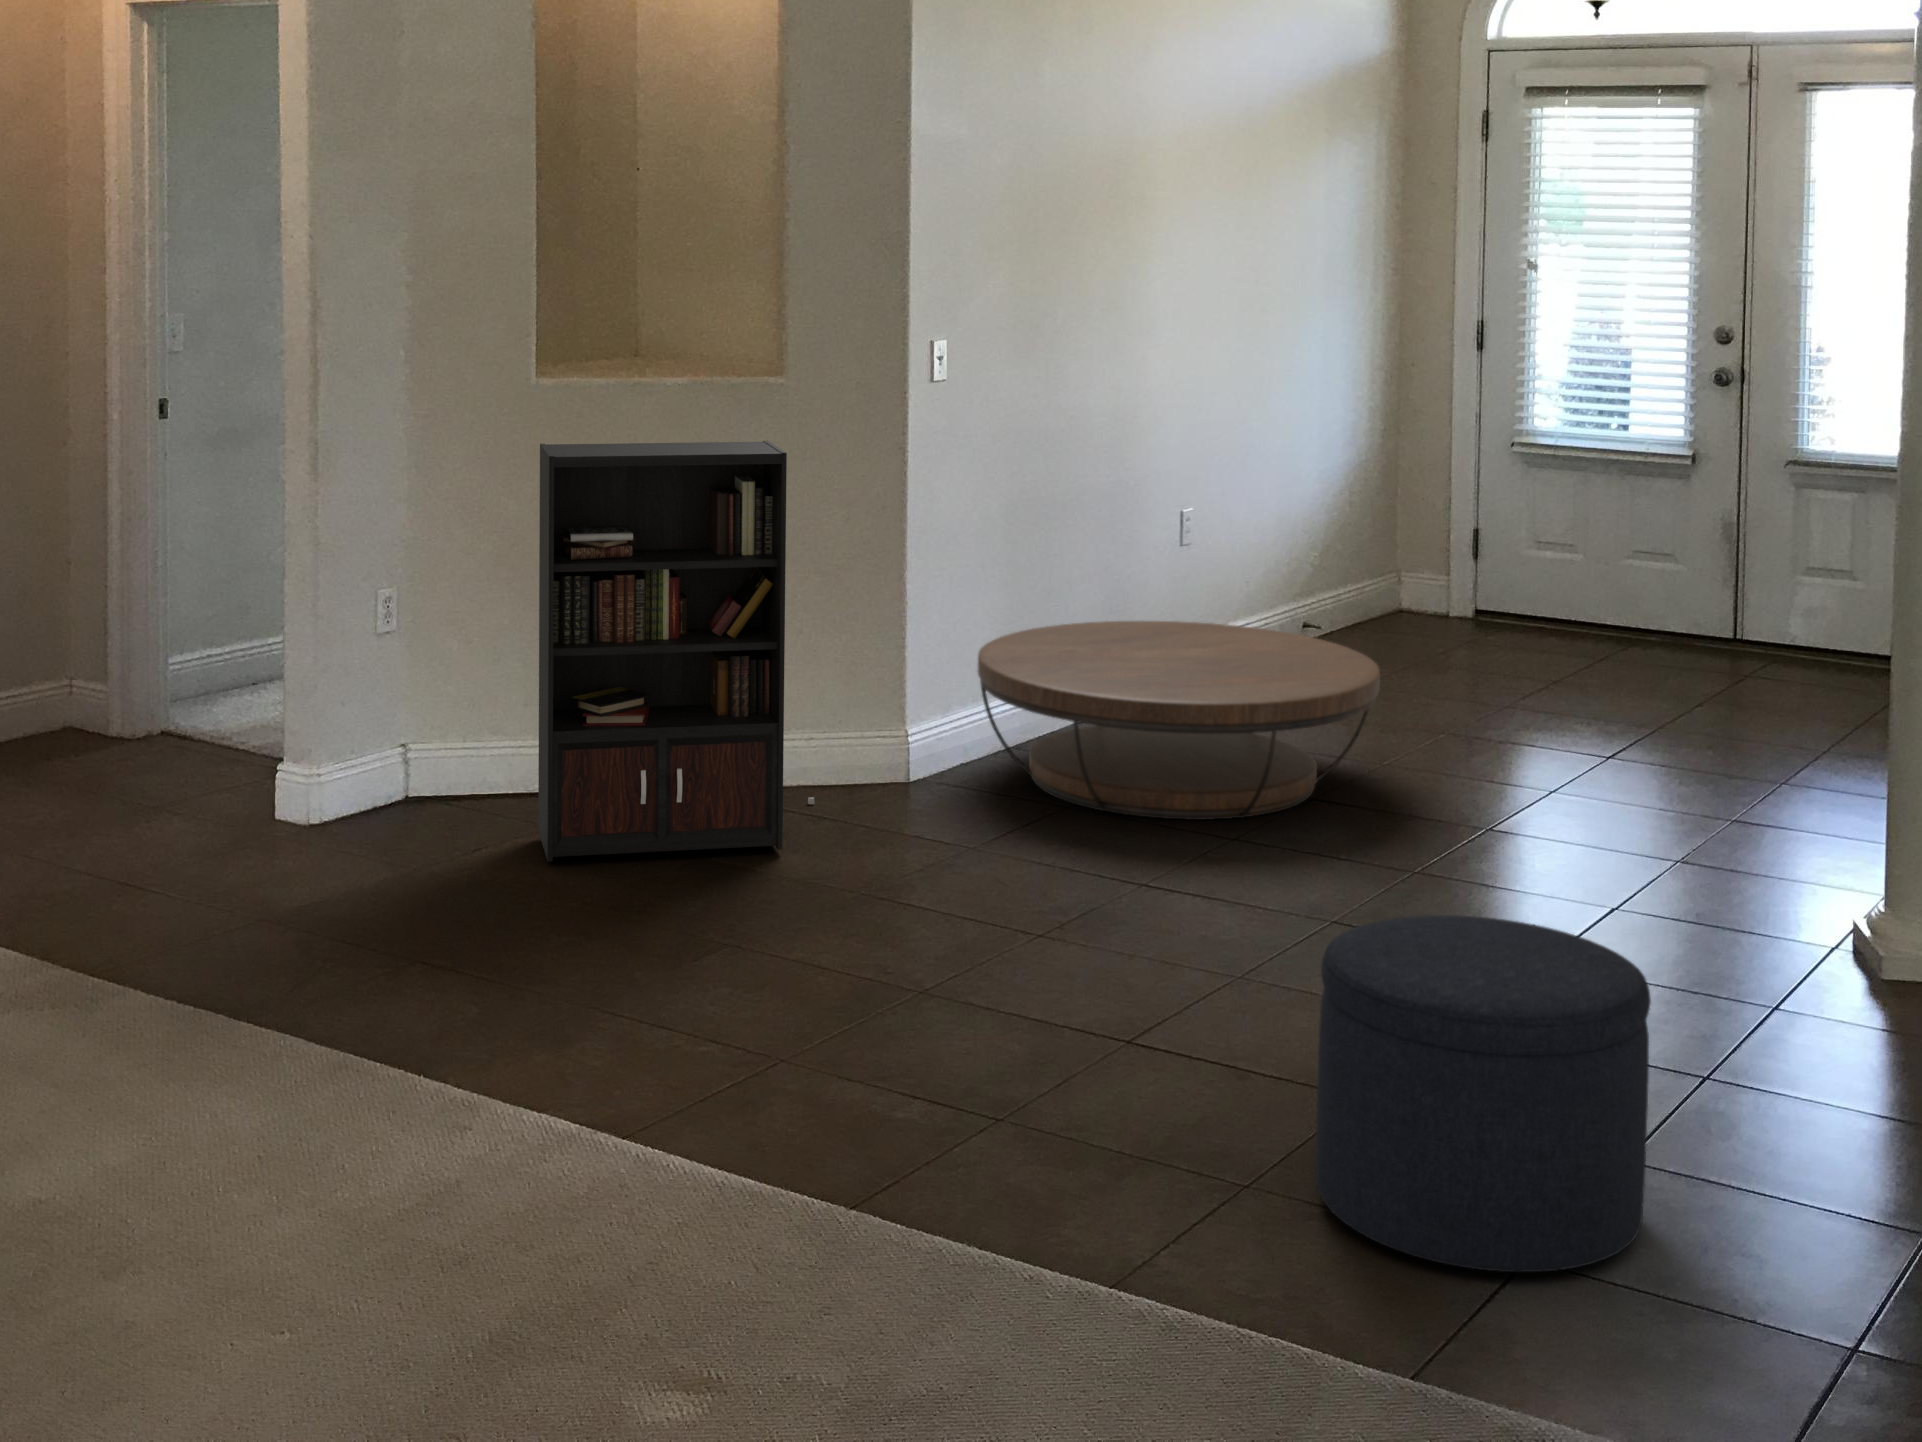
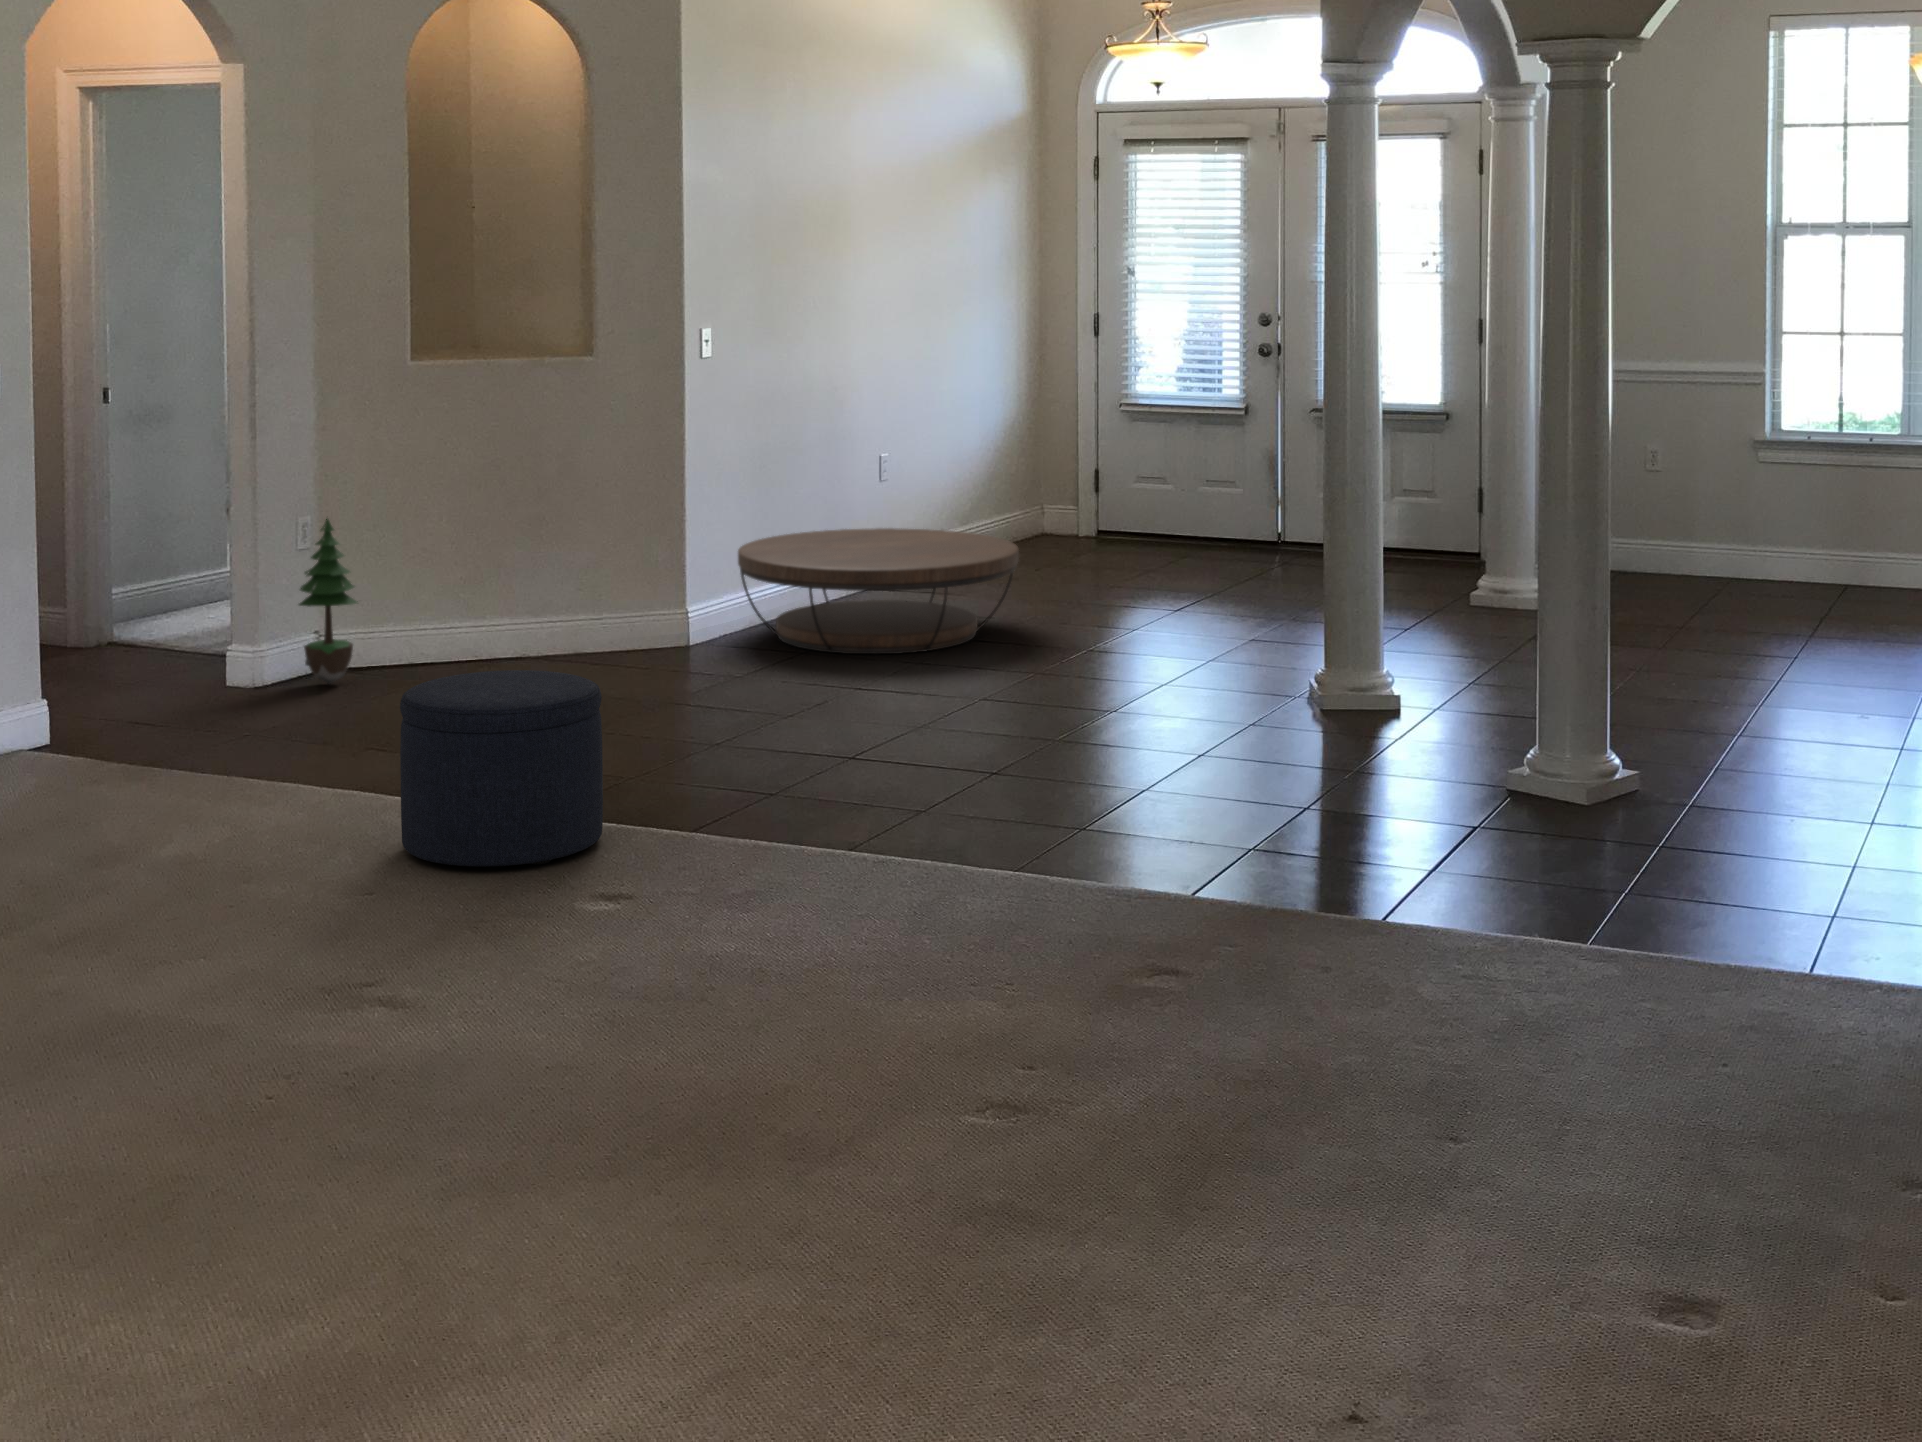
bookcase: present [538,441,814,861] -> none [427,397,625,695]
potted tree: none [362,595,448,827] -> present [299,519,358,684]
ottoman: present [1316,915,1651,1272] -> present [400,670,603,866]

